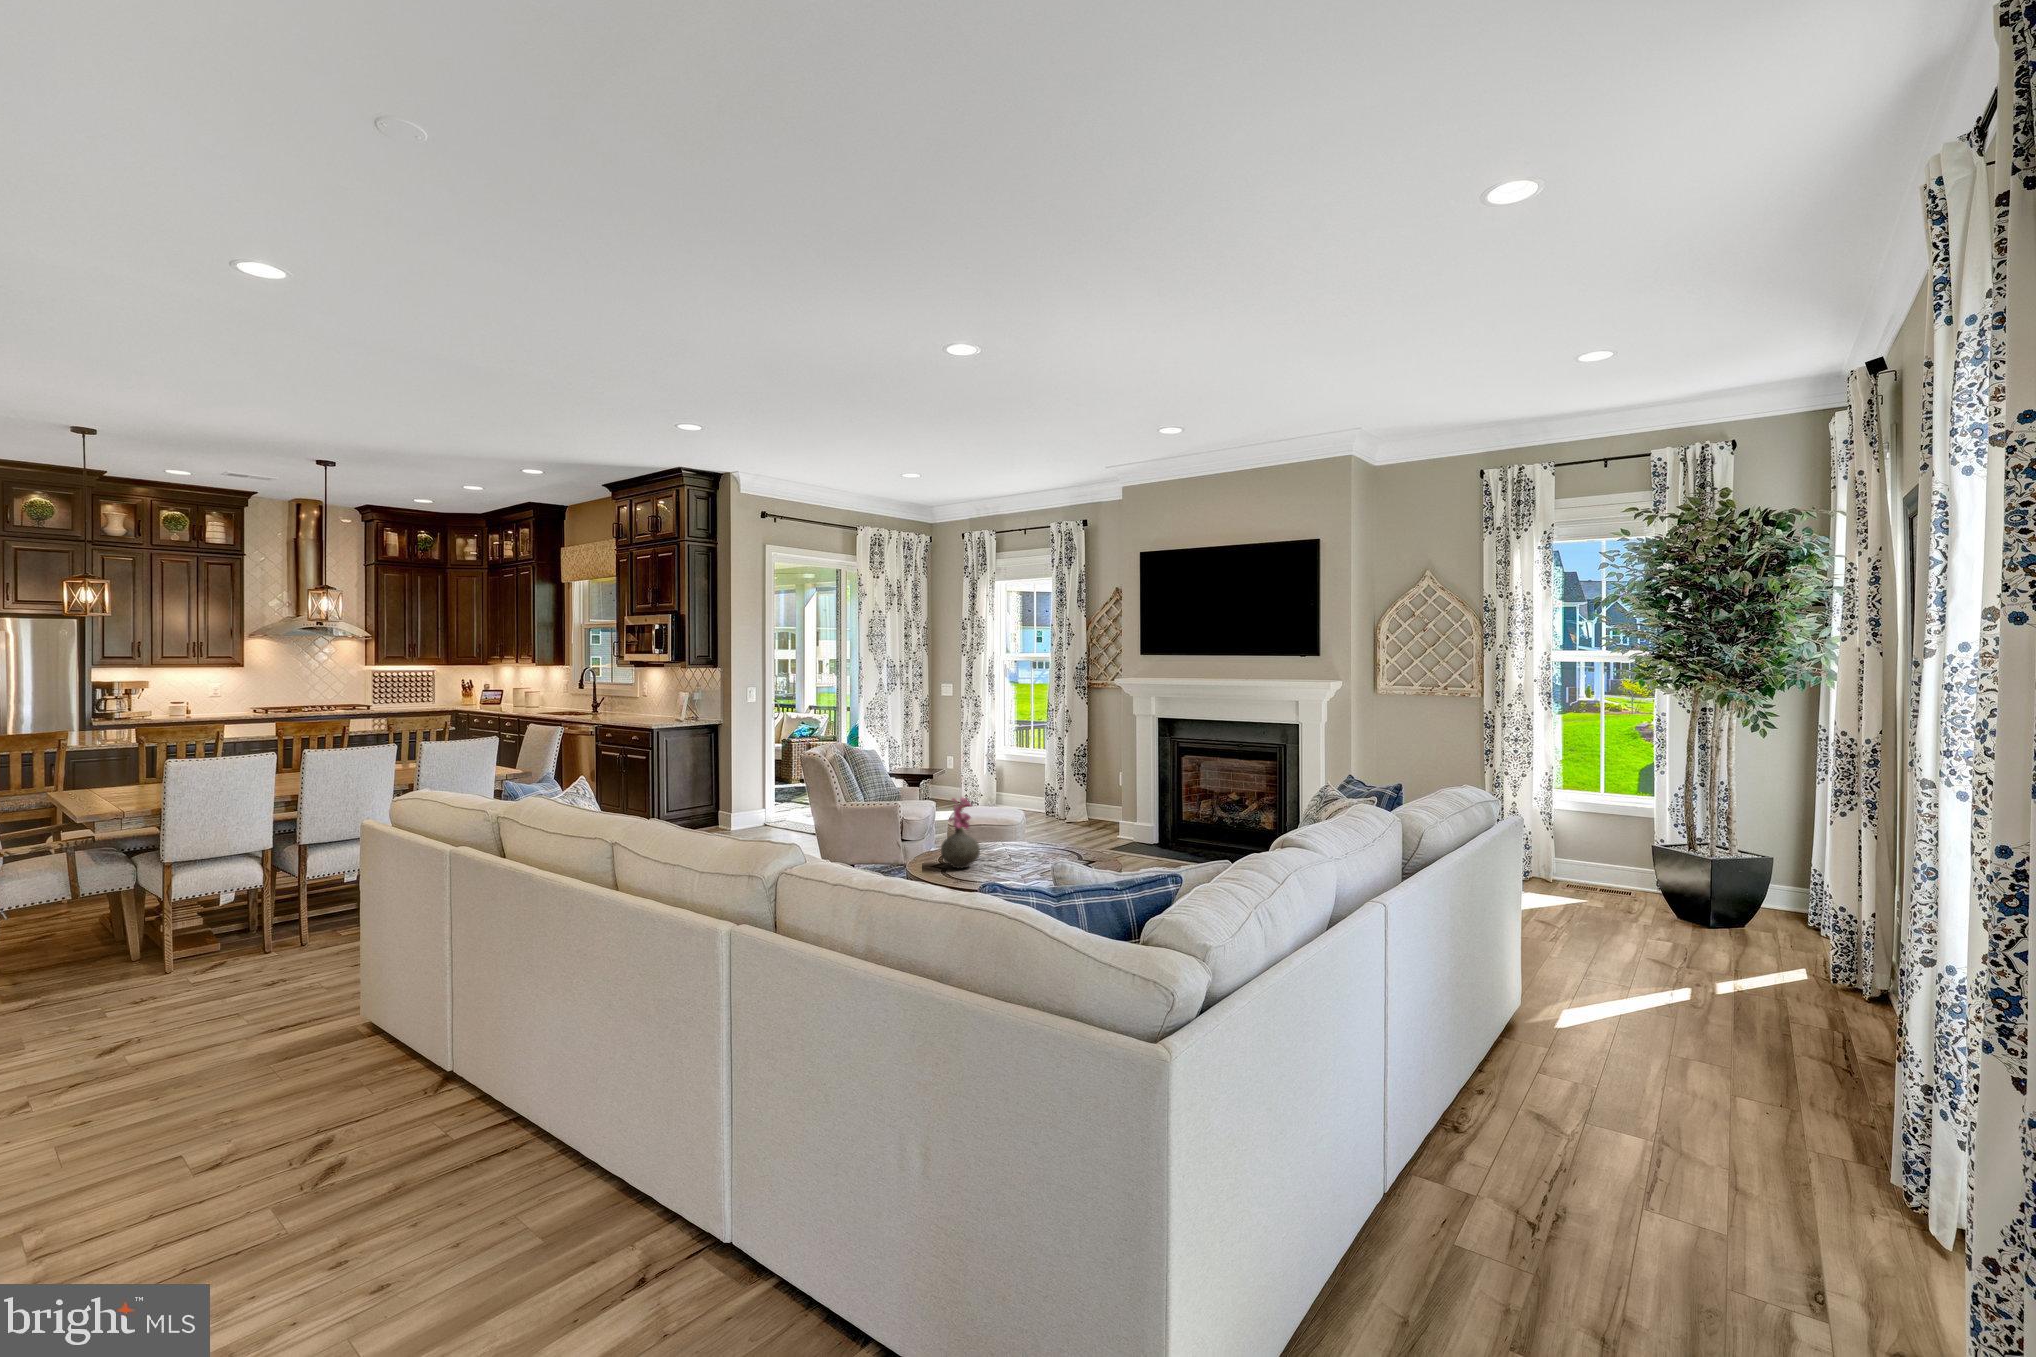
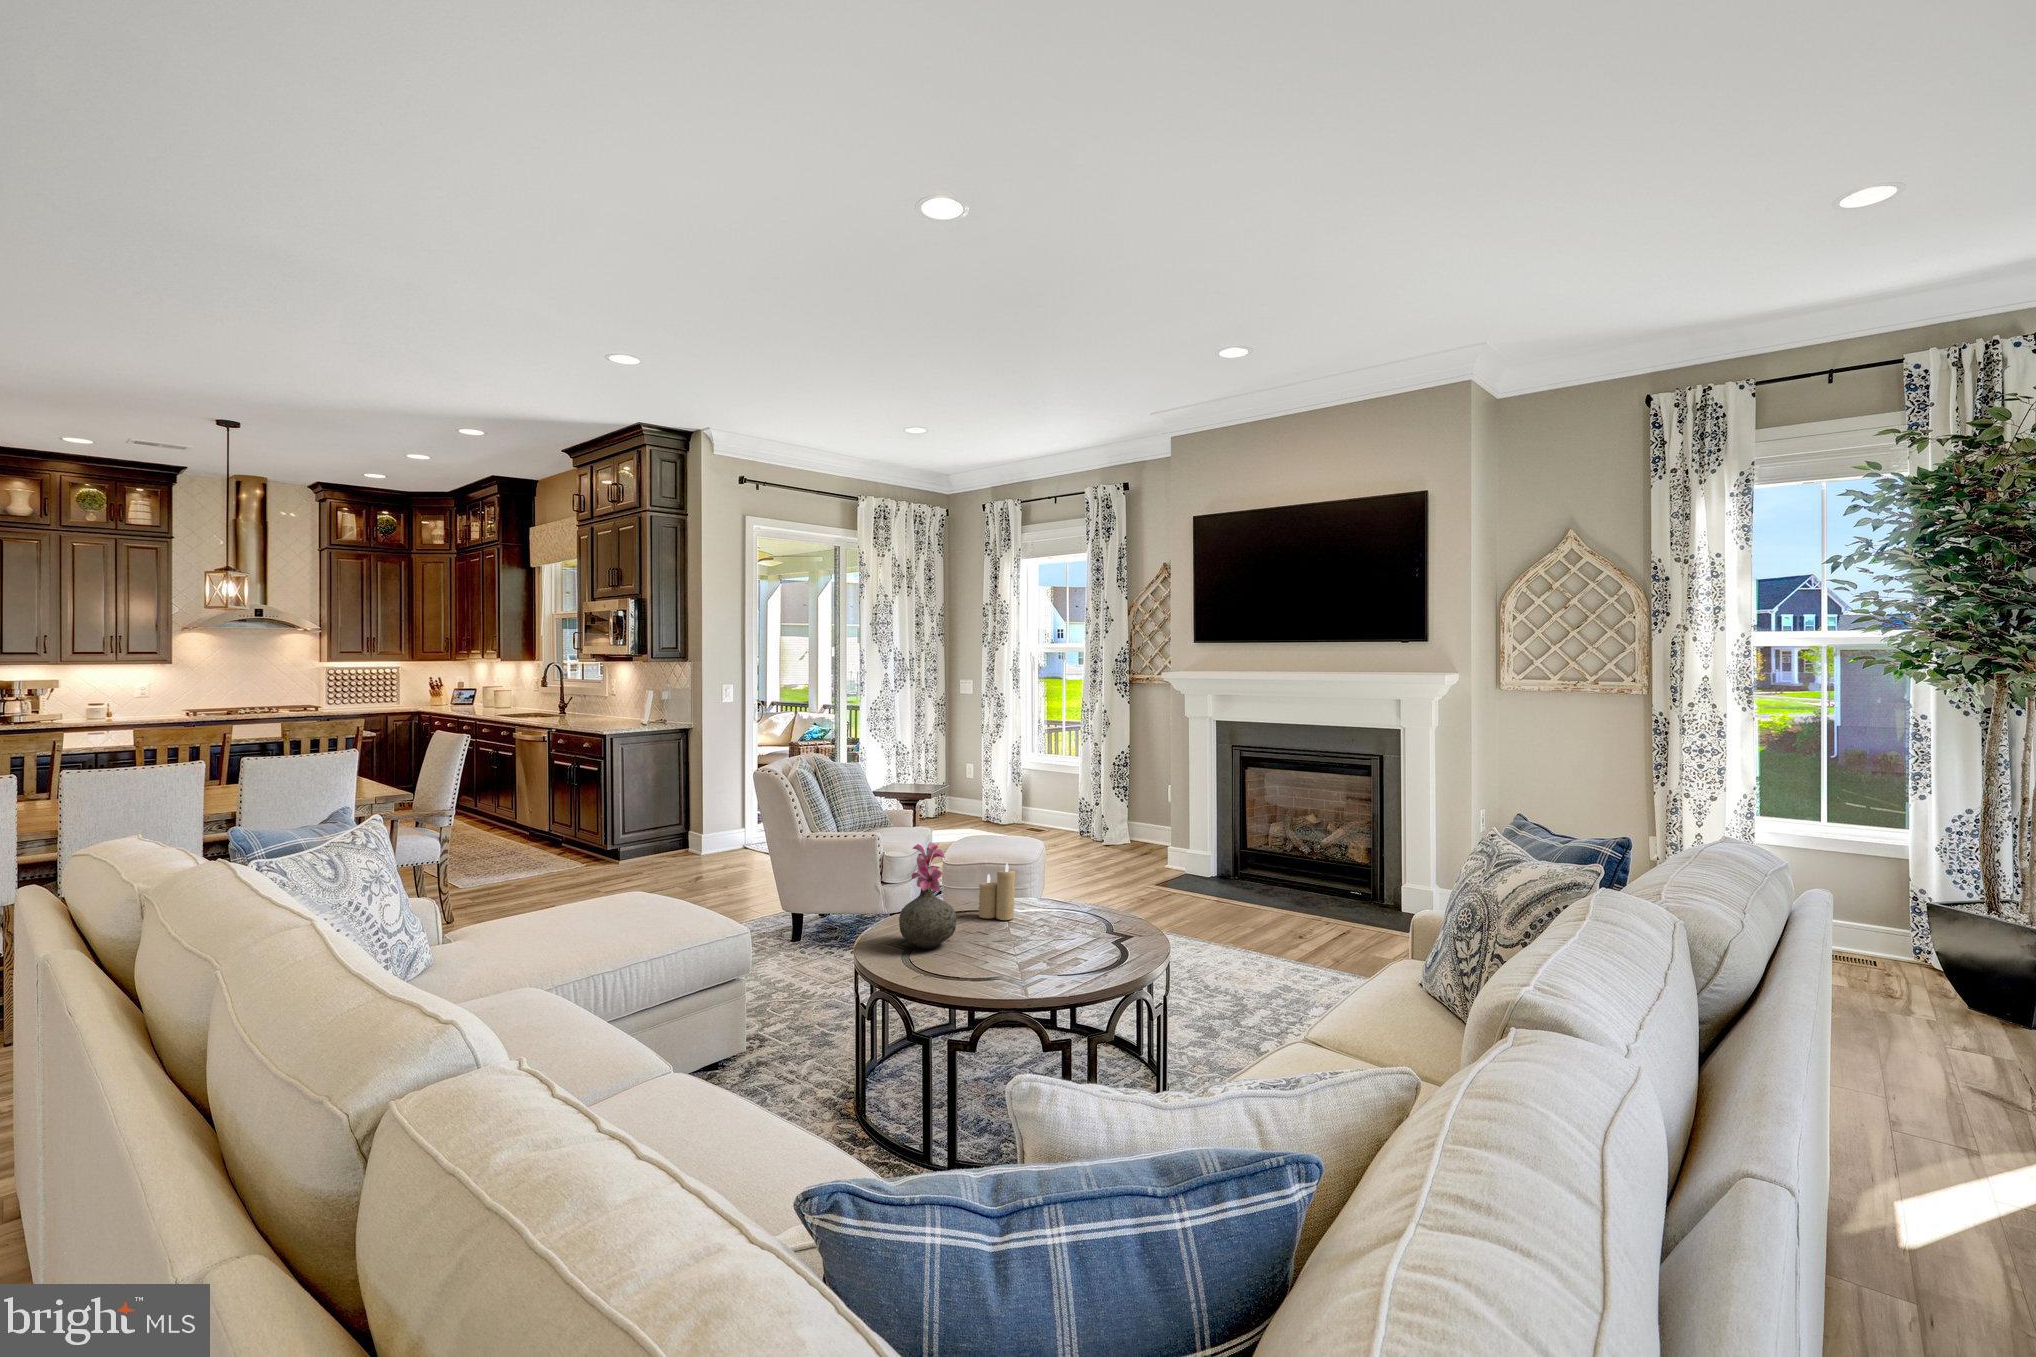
candle: none [990,814,1017,853] -> present [979,864,1015,920]

